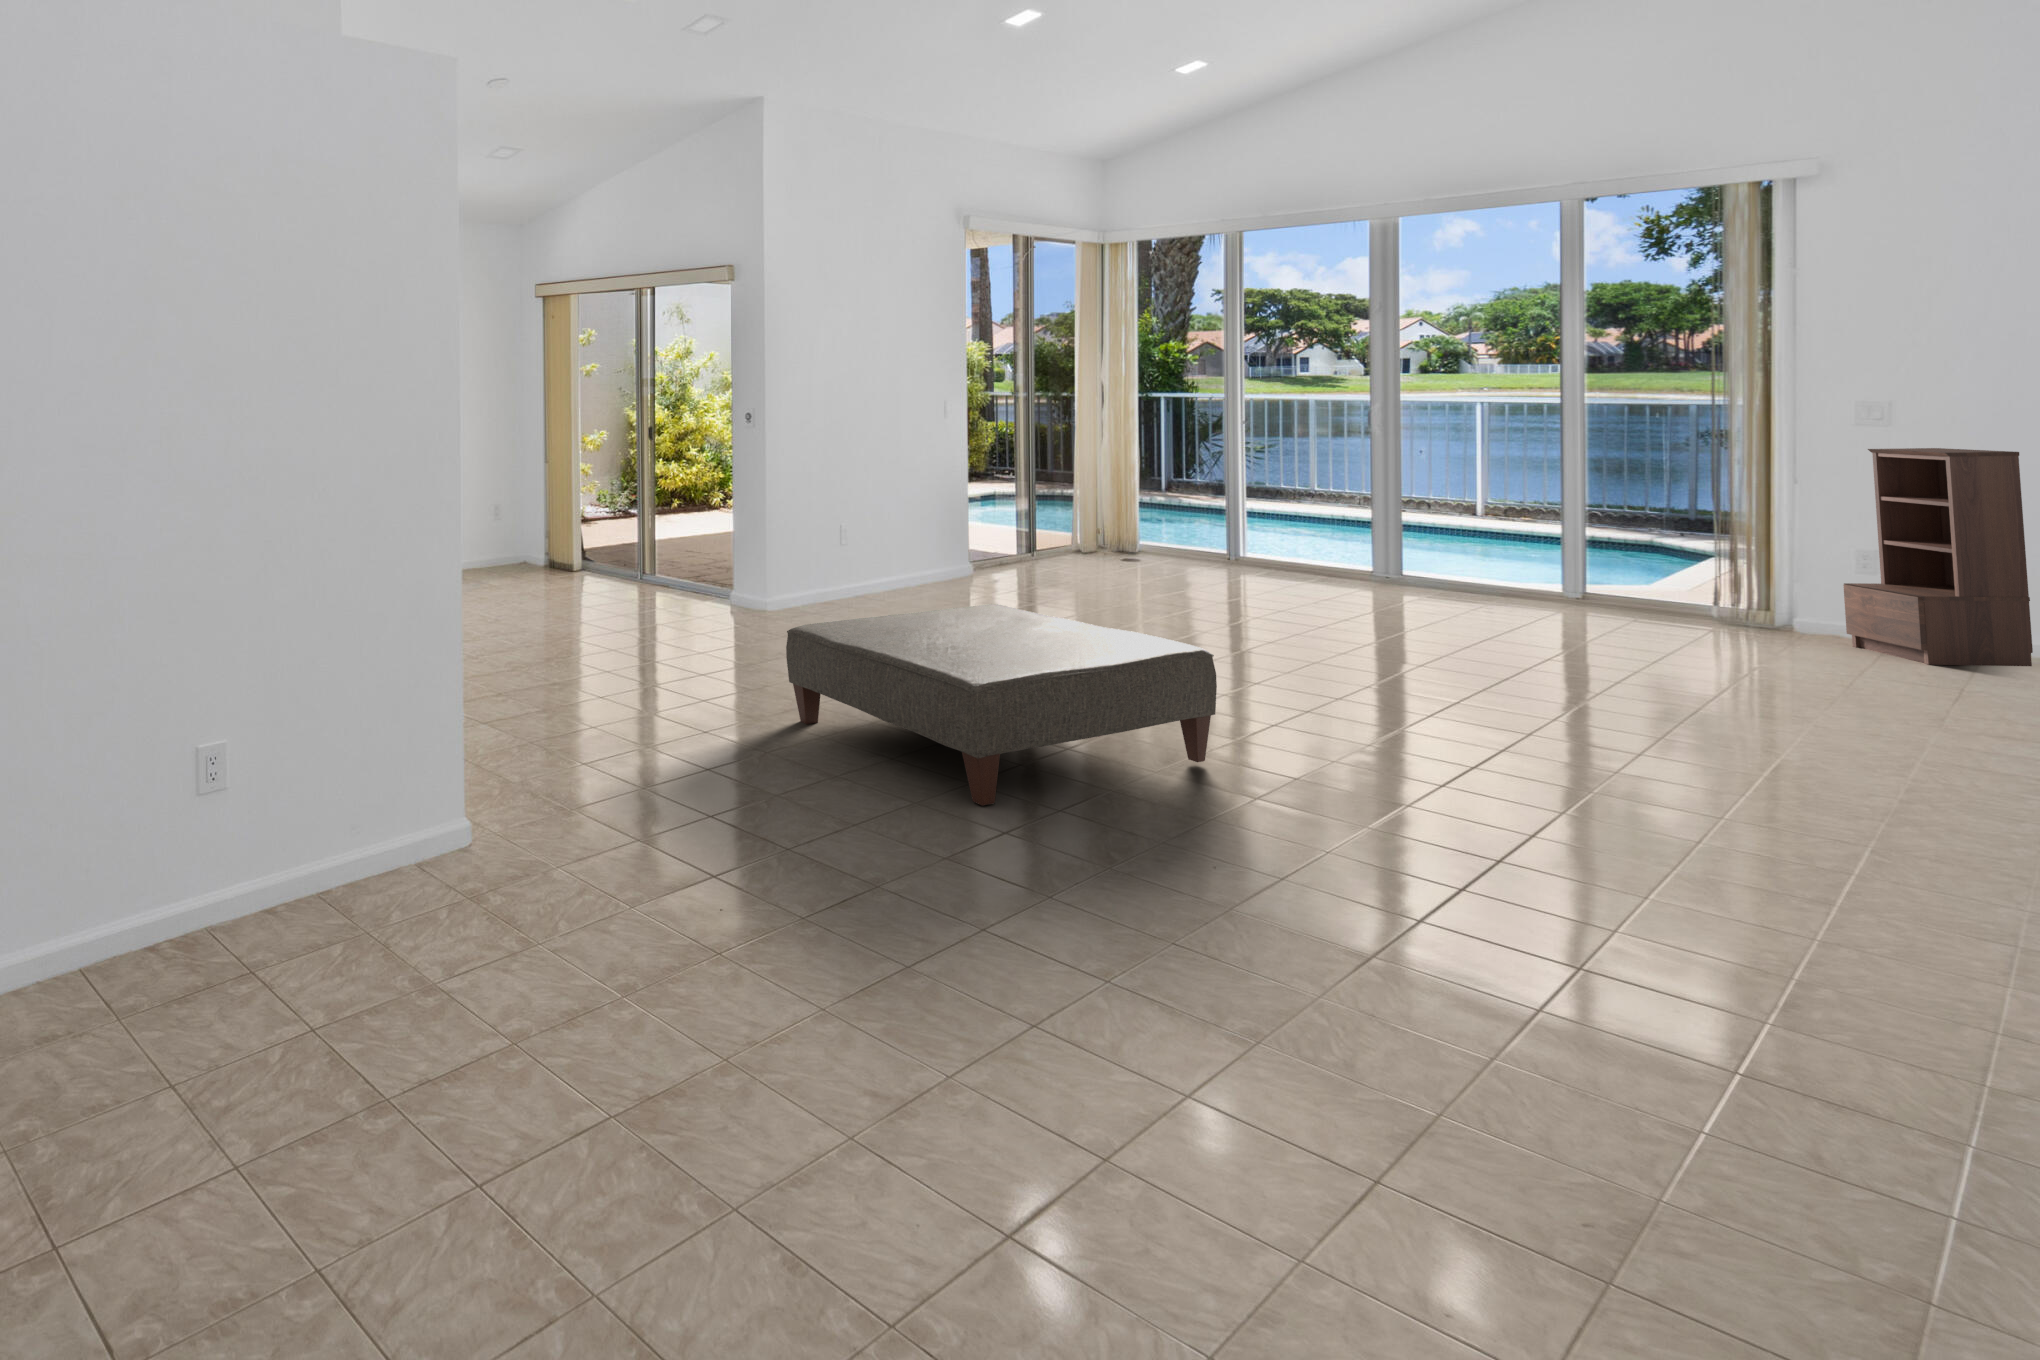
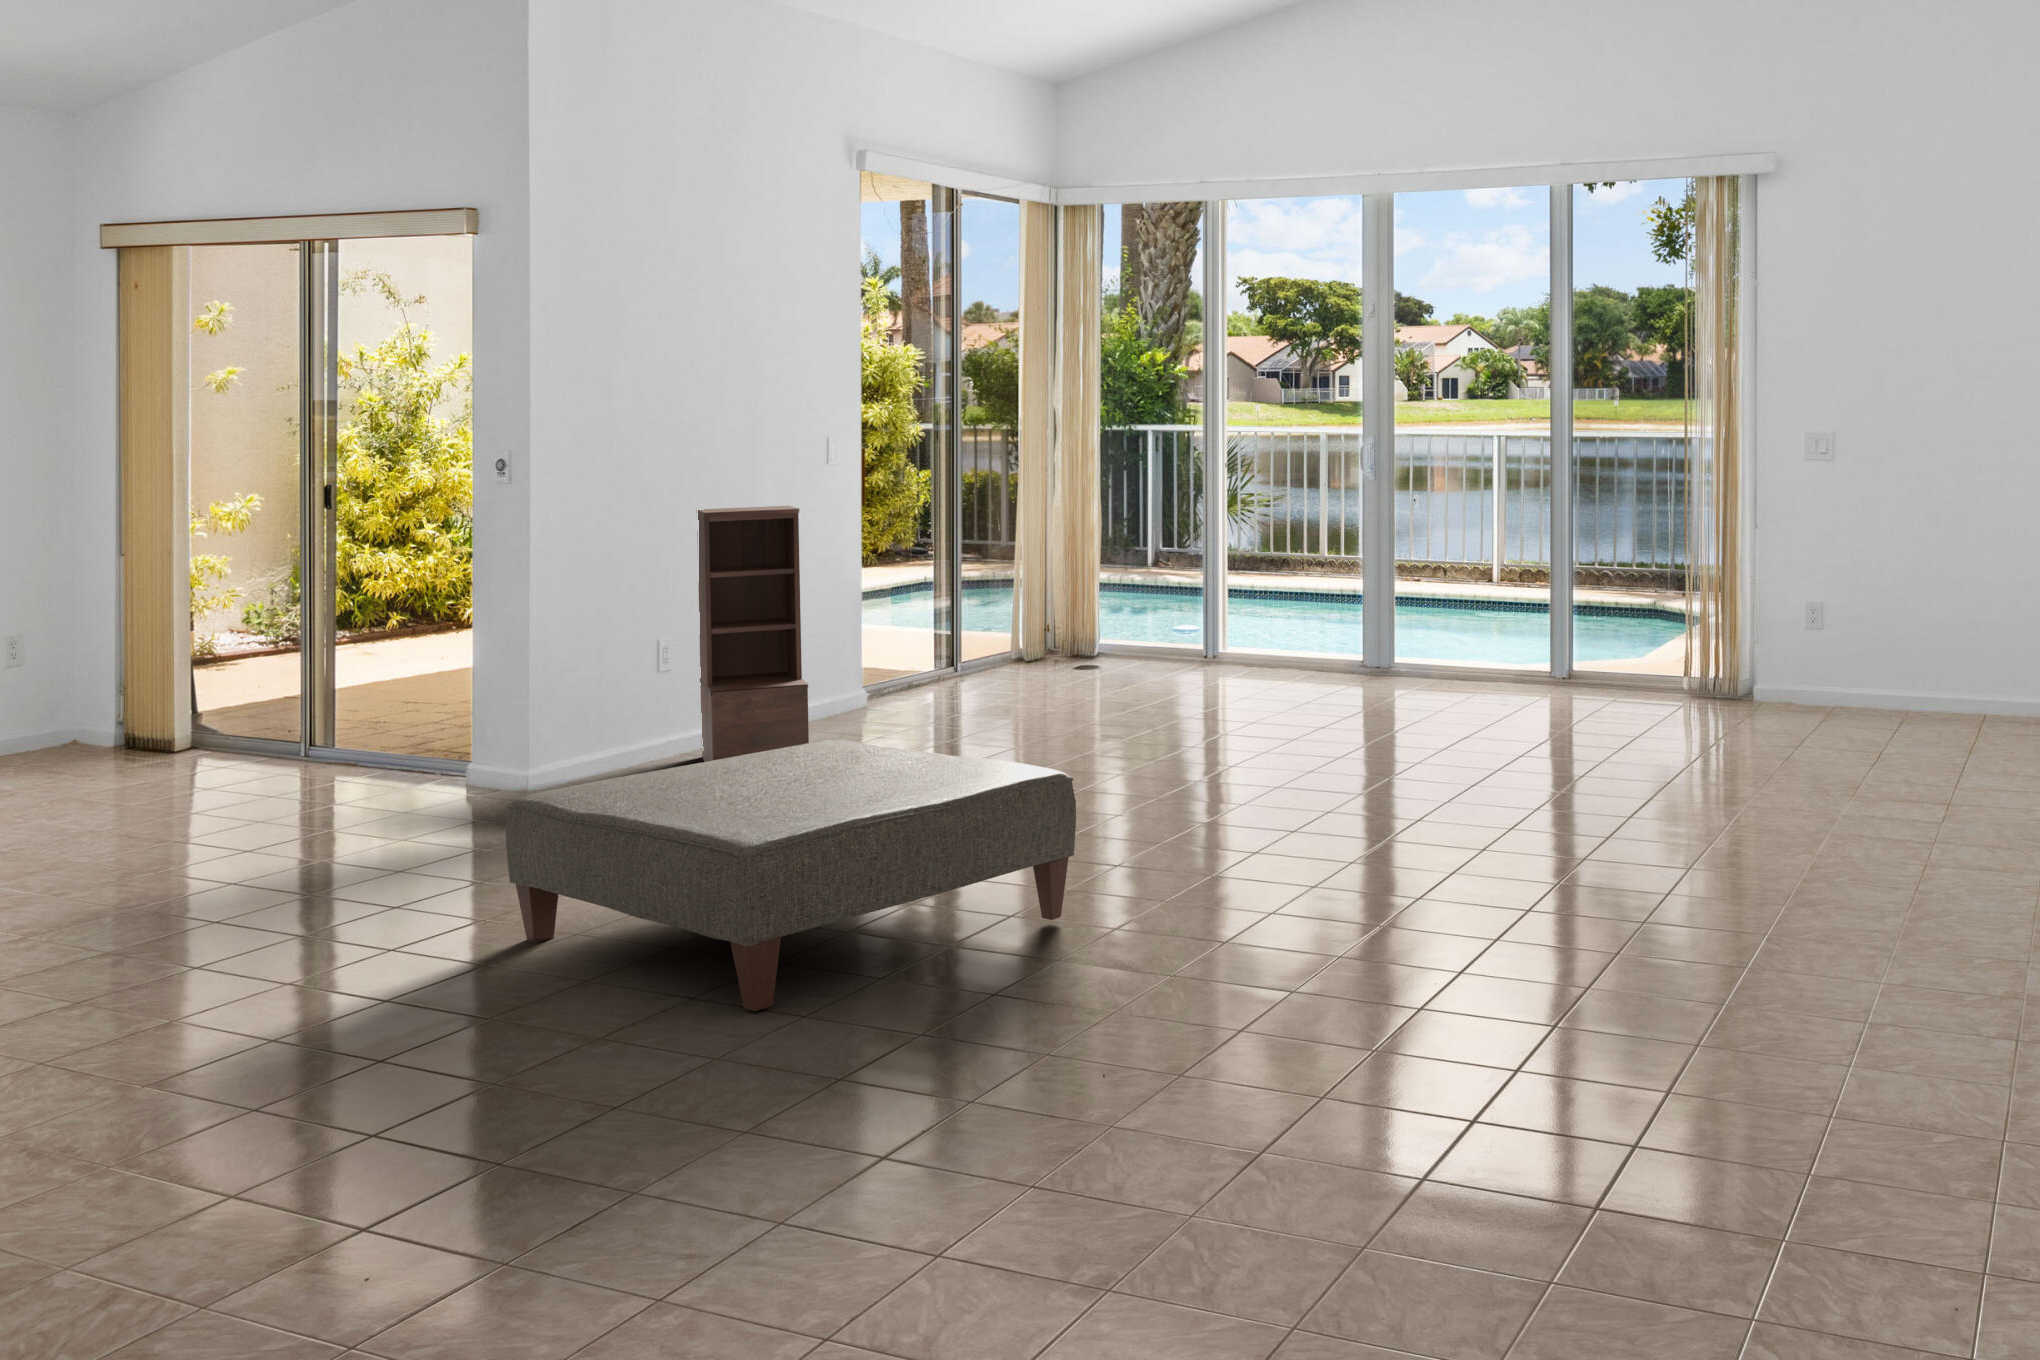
bookshelf: present [1843,448,2033,666] -> present [698,506,809,762]

